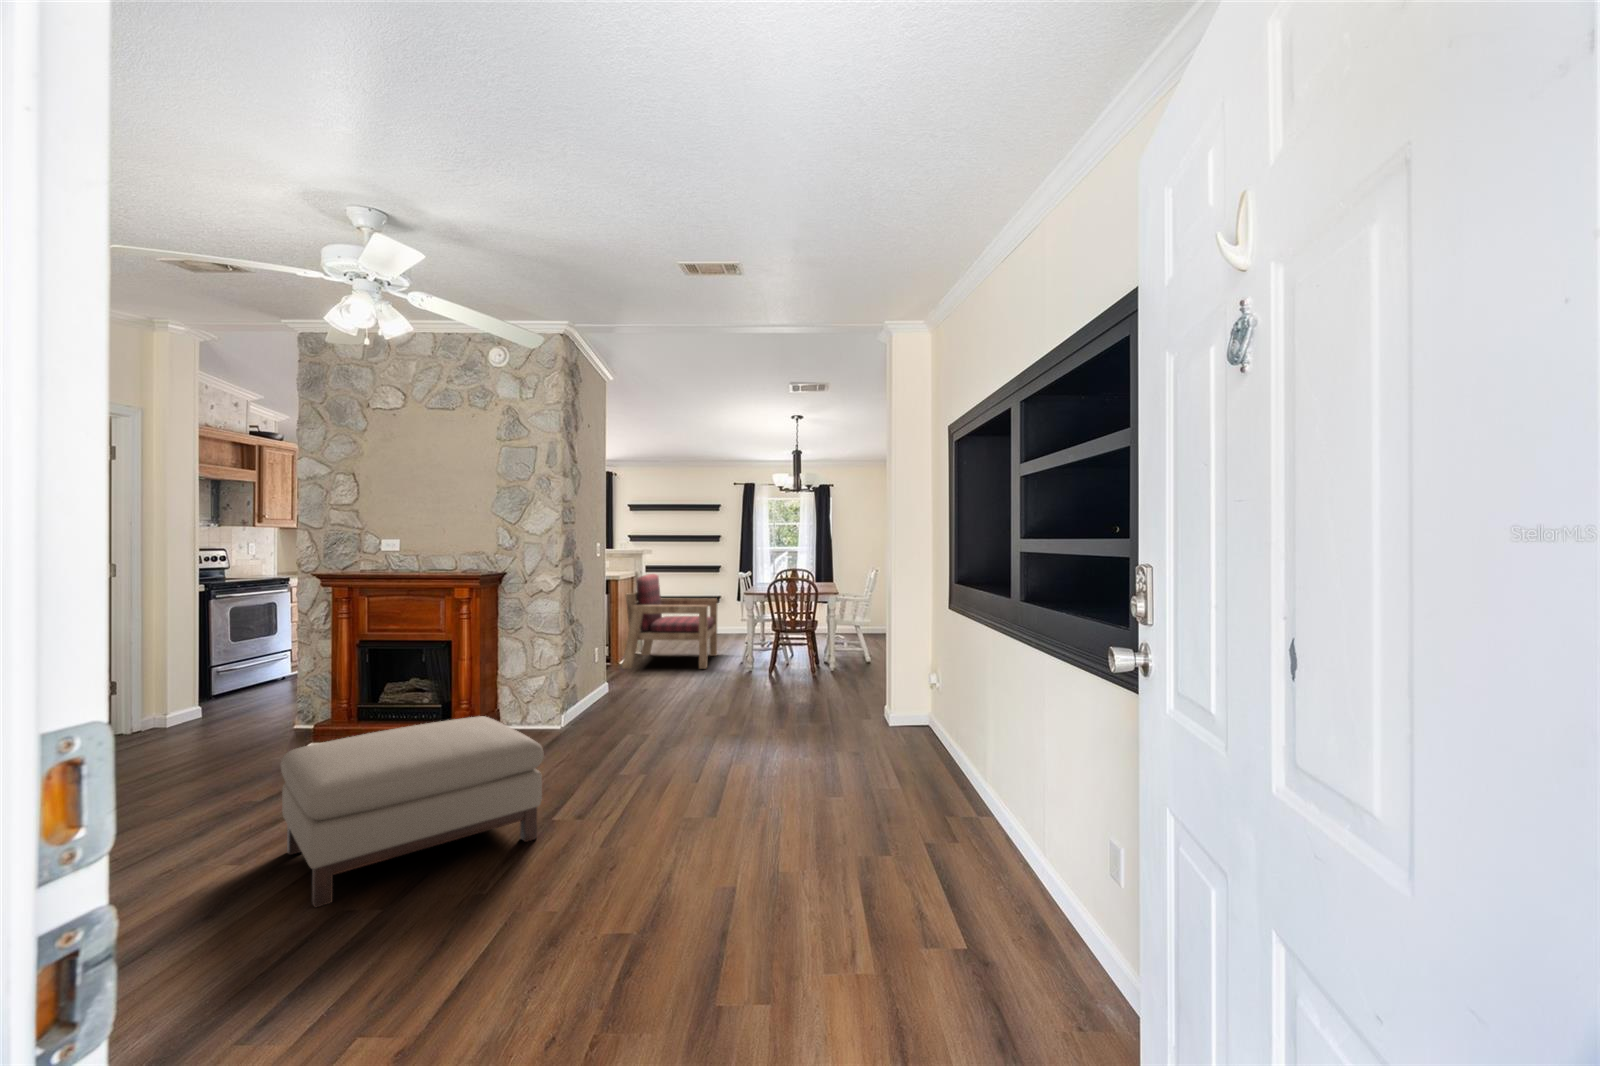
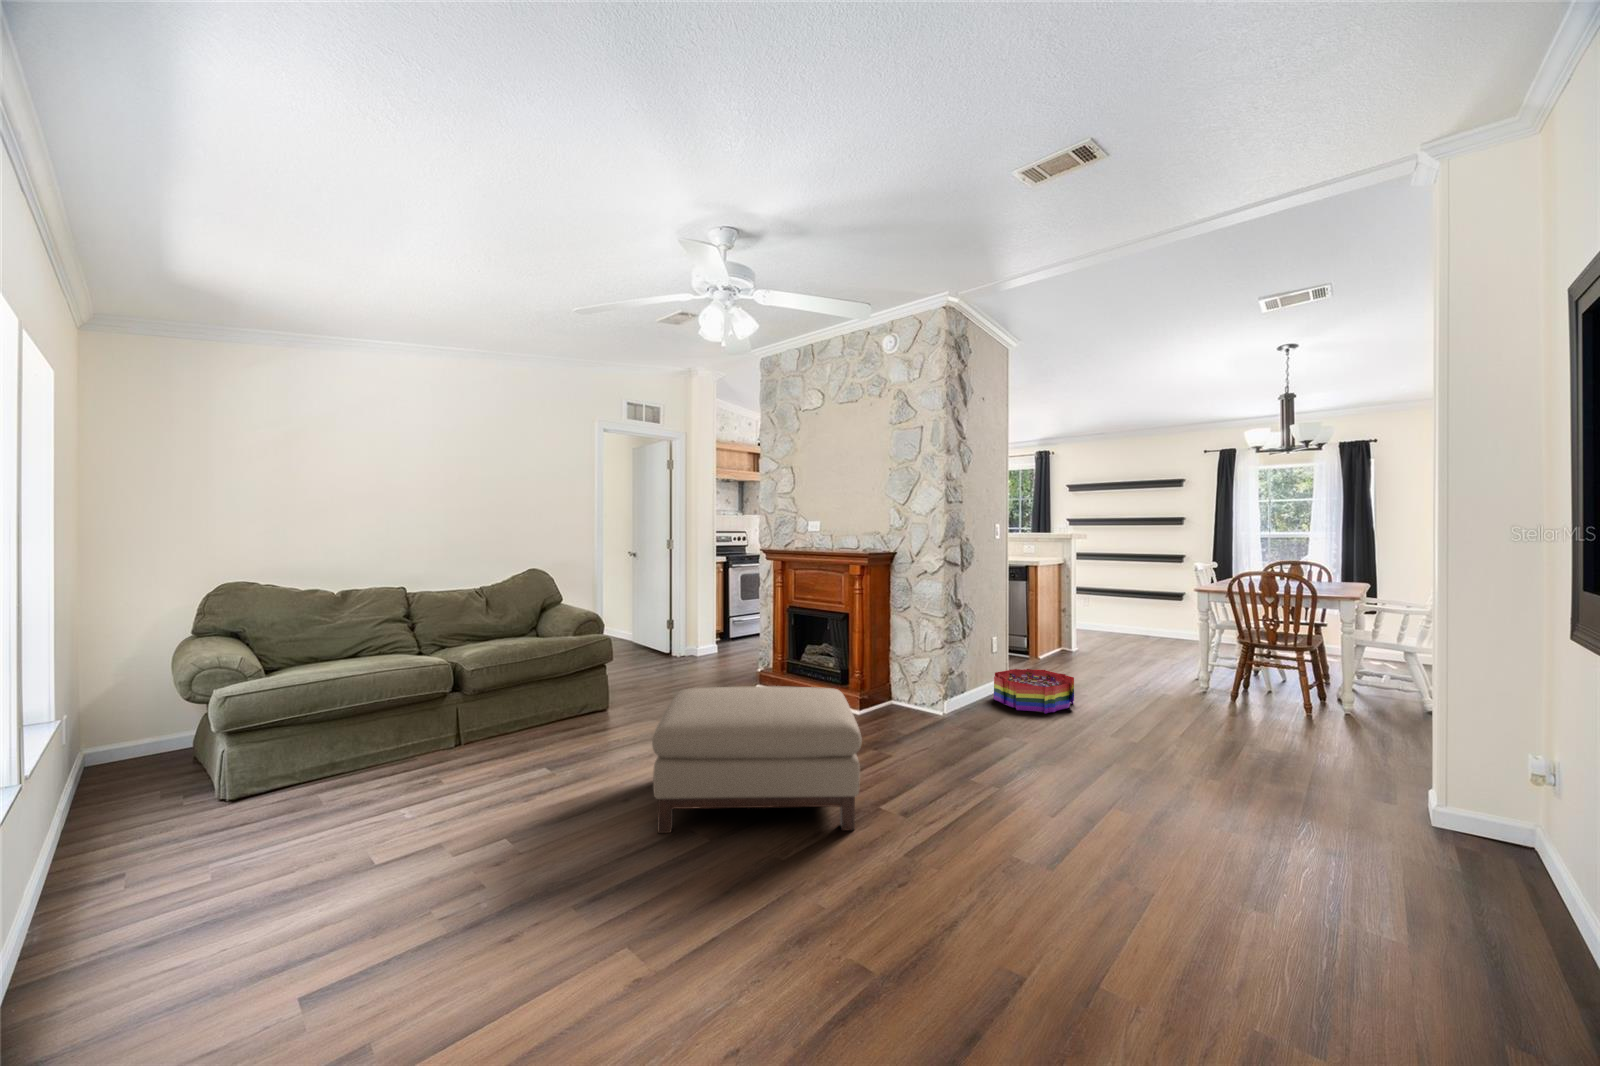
armchair: present [622,574,717,669] -> none [1042,563,1165,675]
storage bin: none [597,674,668,714] -> present [994,669,1074,713]

